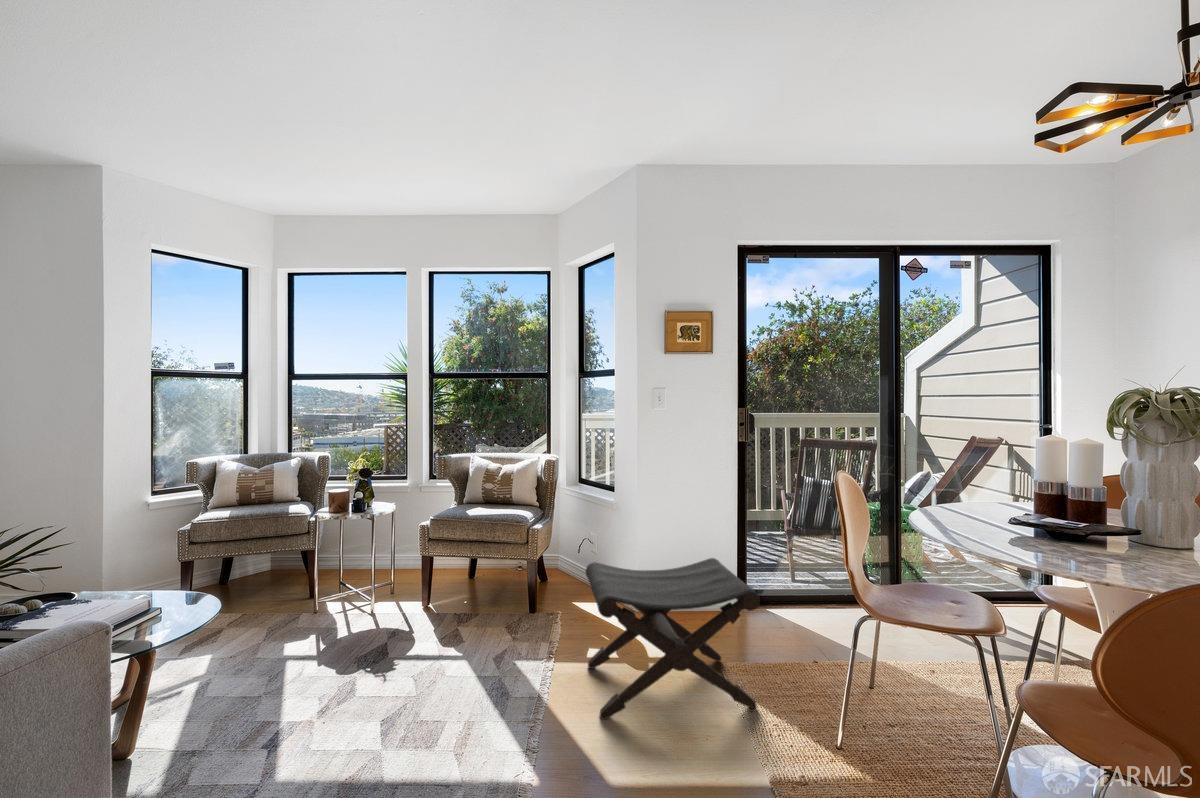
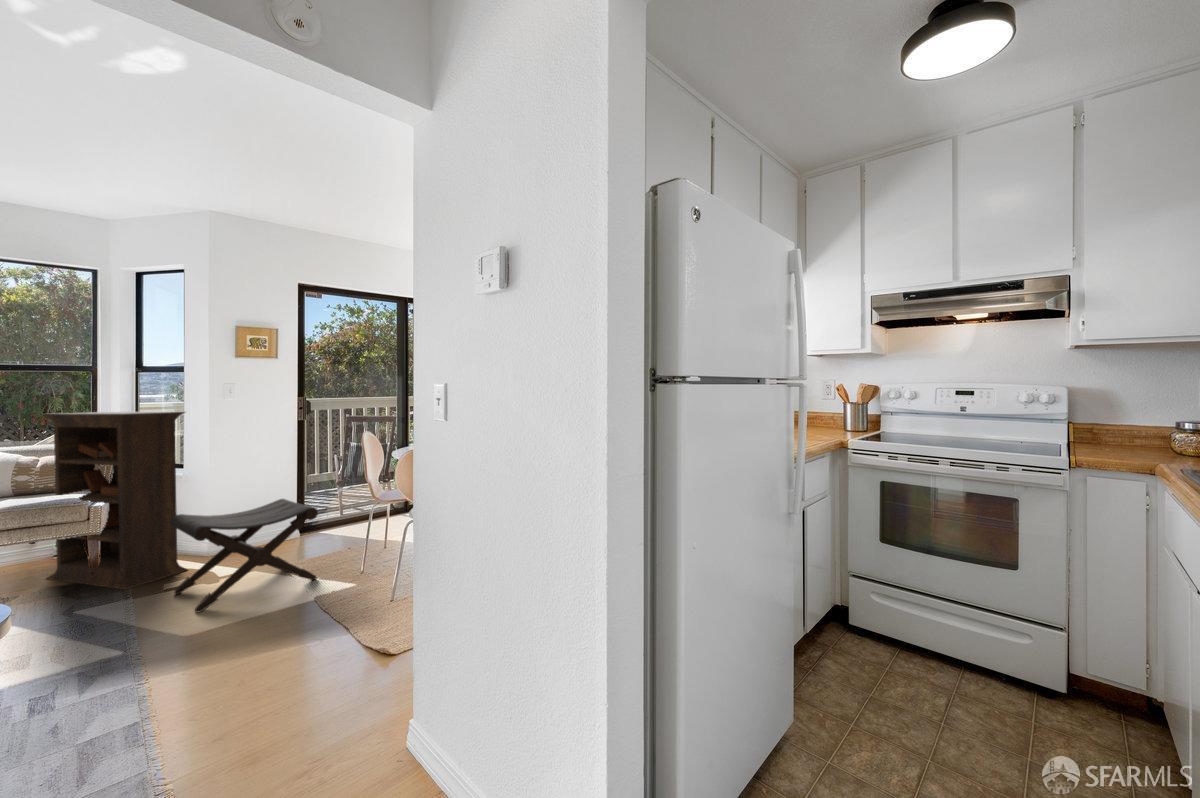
bookcase: none [499,420,612,638] -> present [43,412,187,590]

